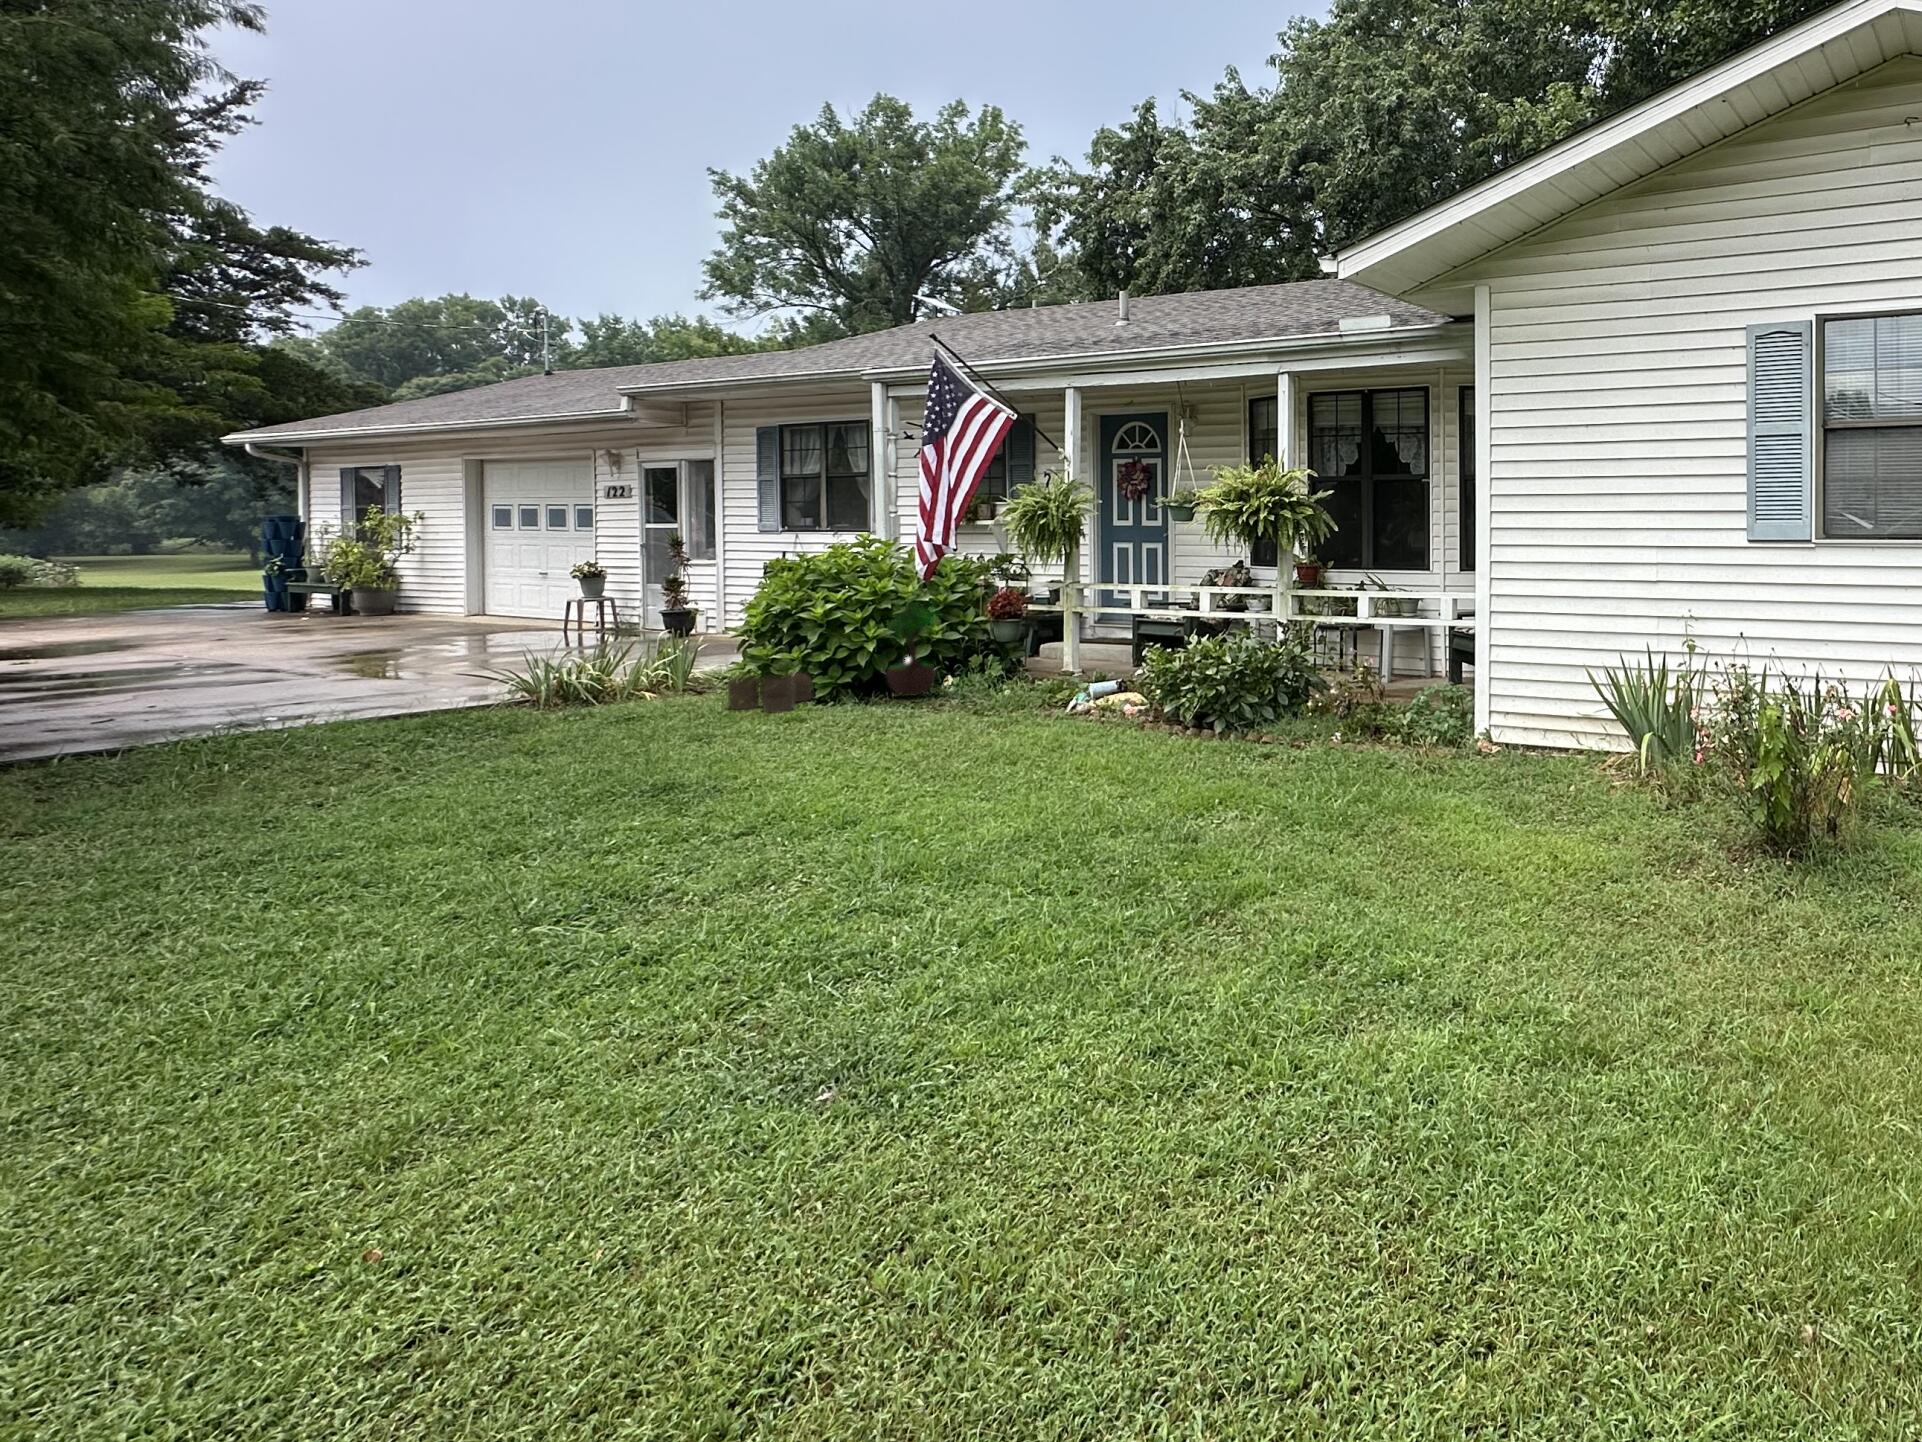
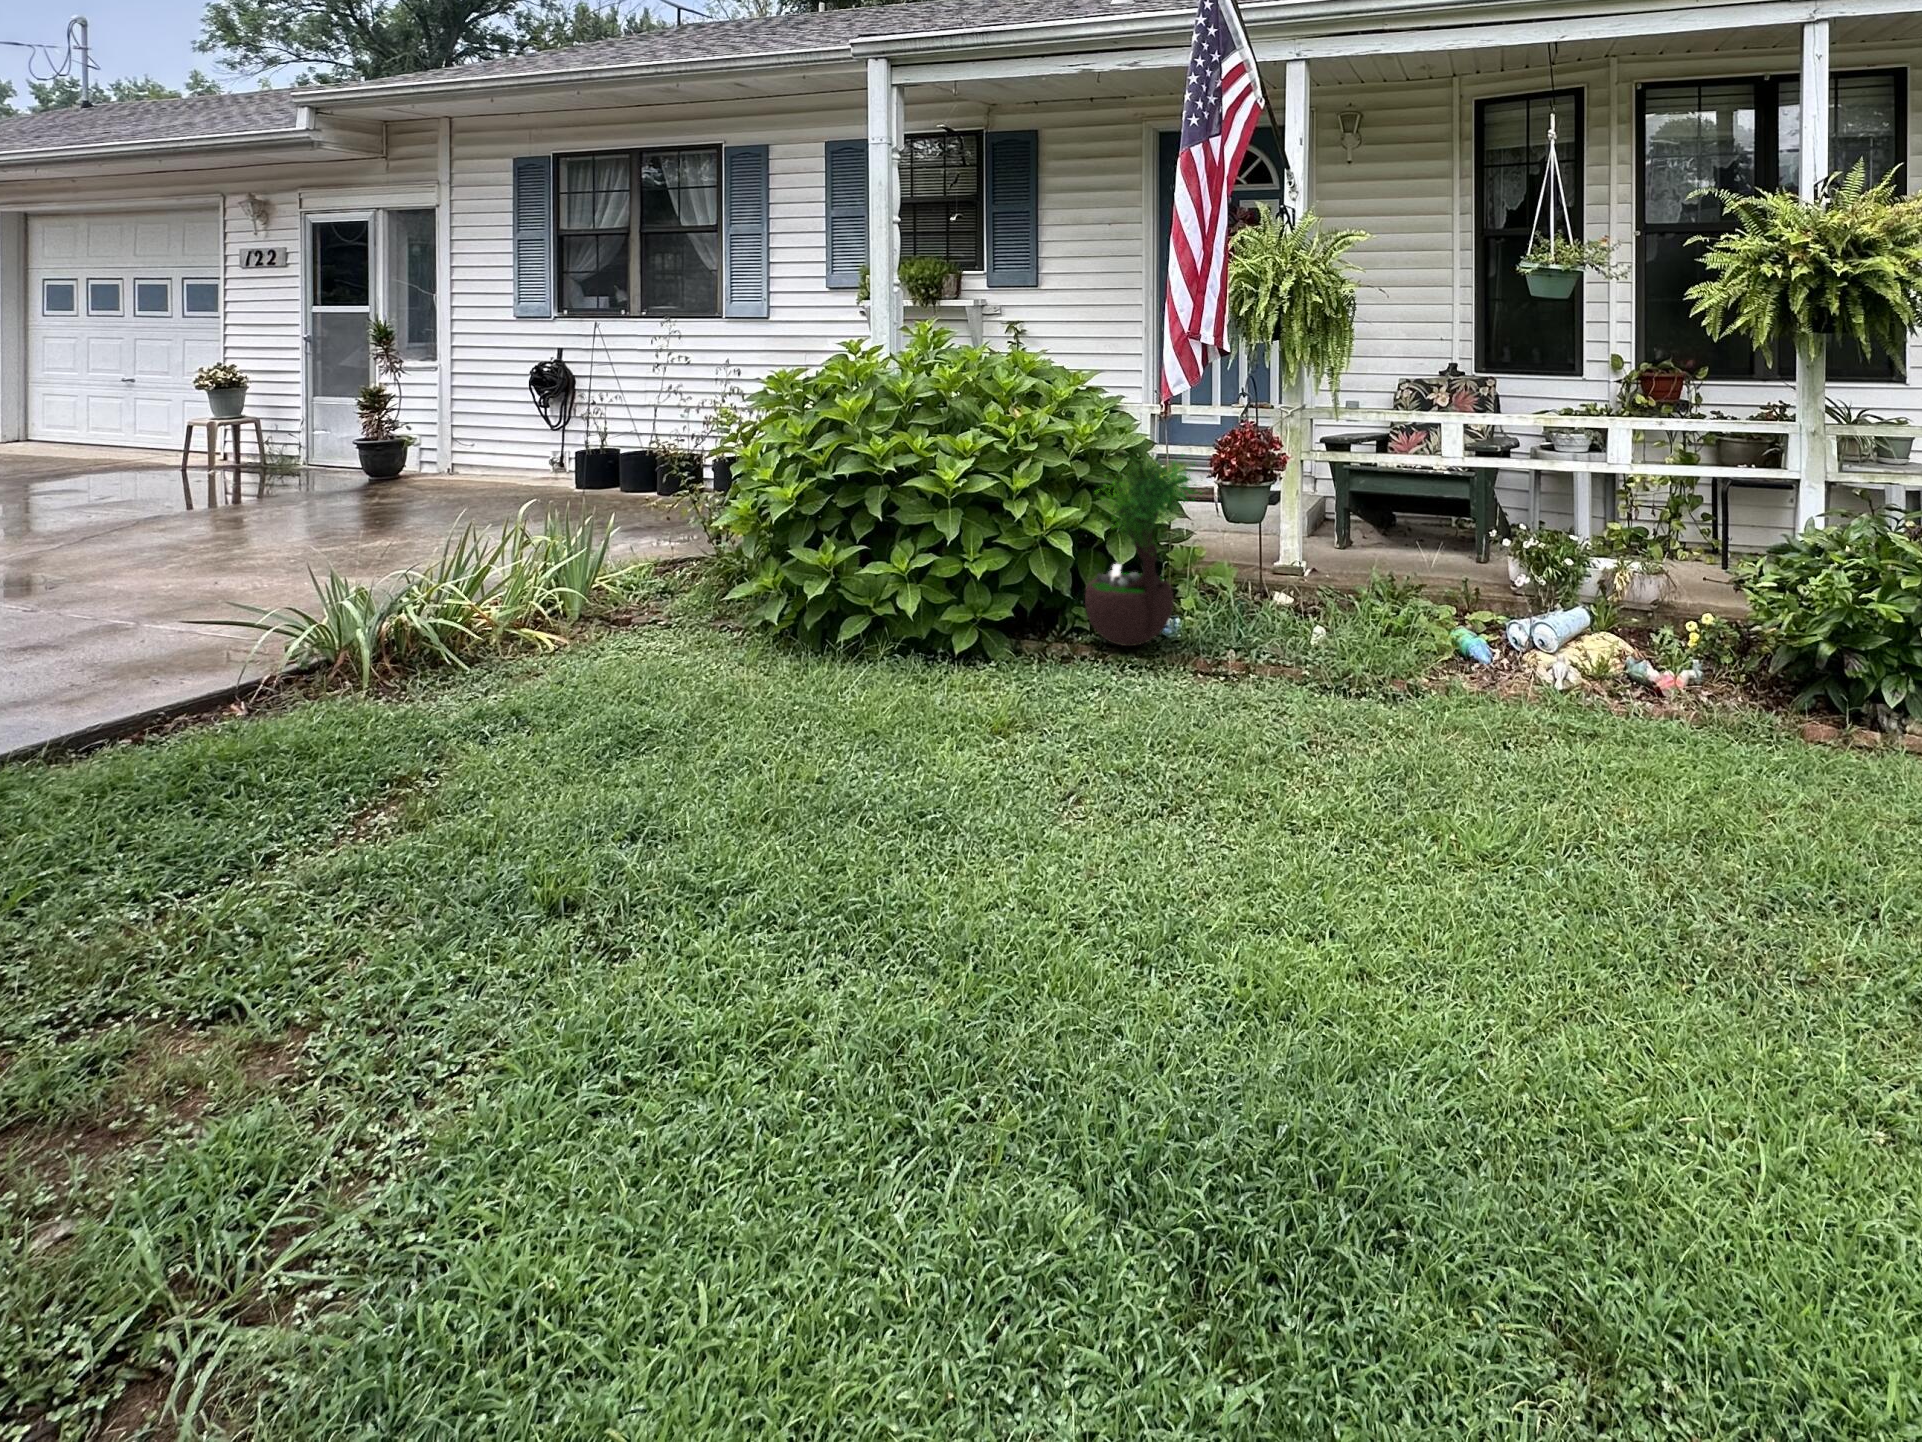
woven basket: present [728,671,813,713] -> none [828,598,985,716]

